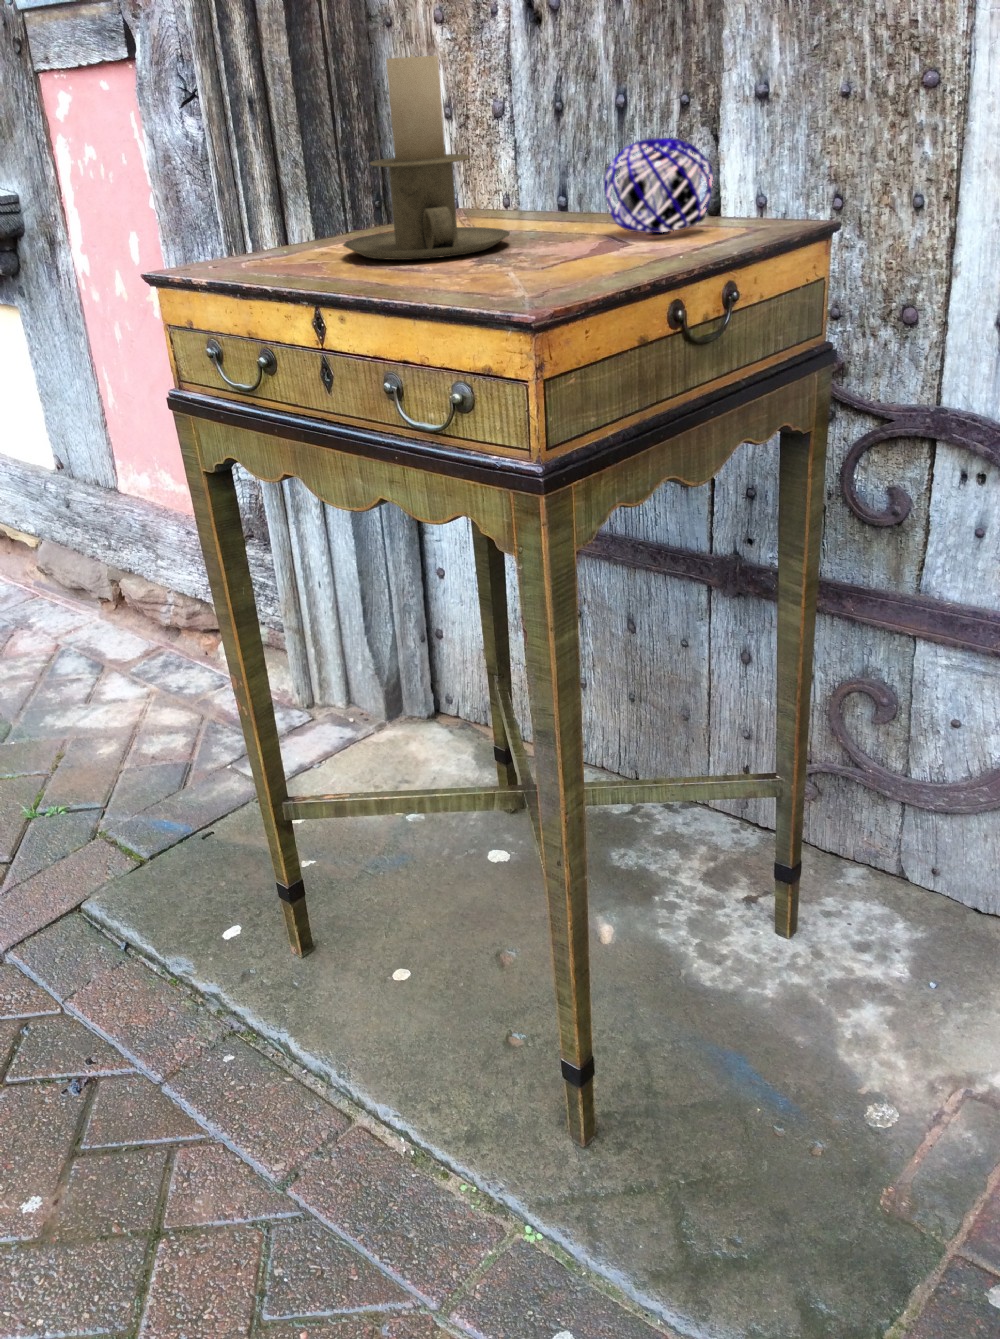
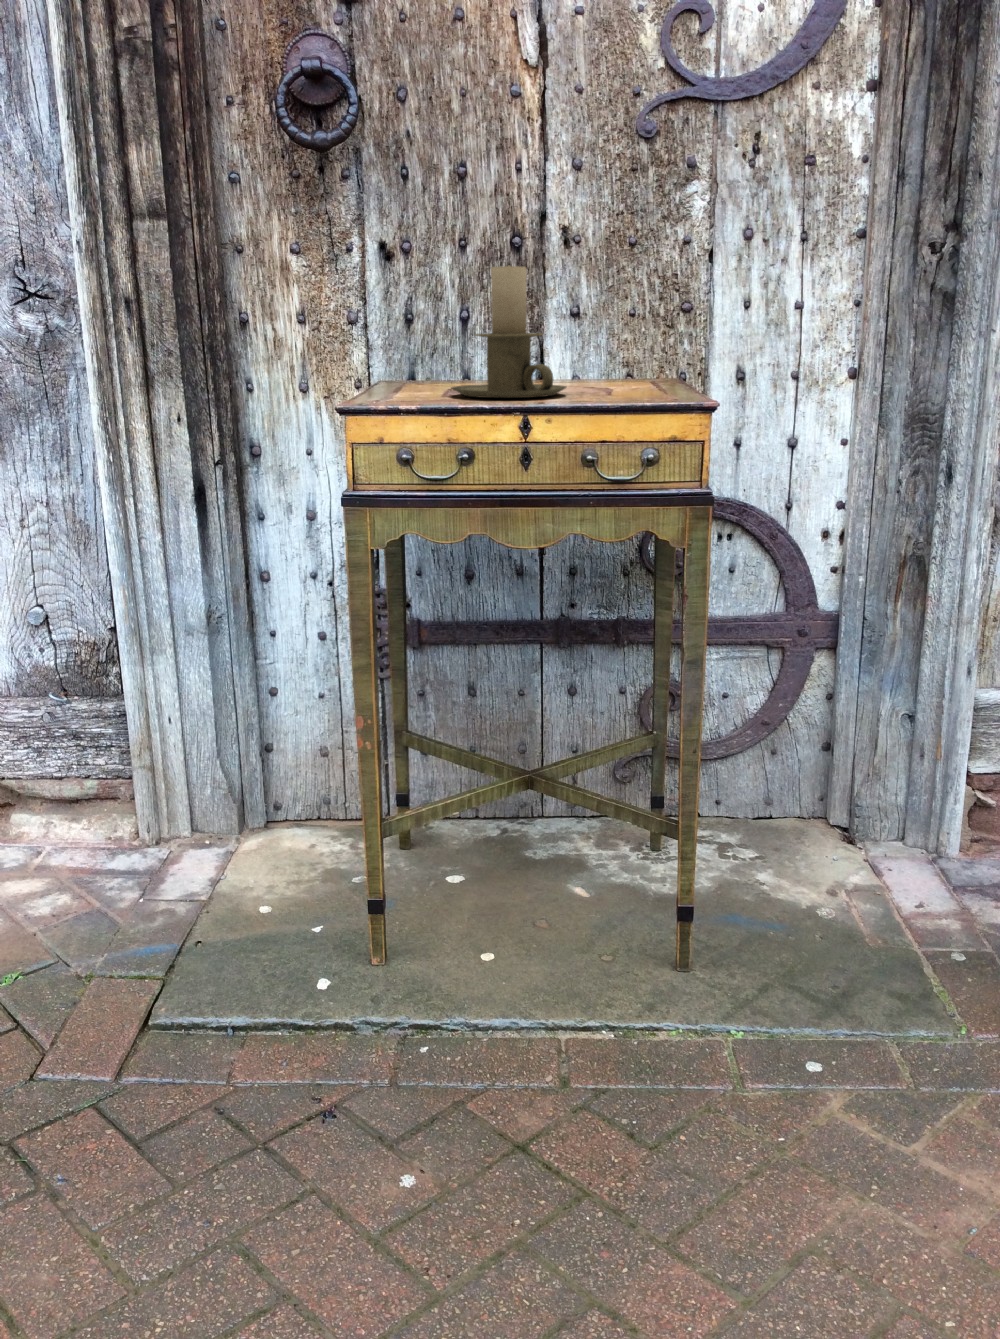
decorative orb: present [604,138,713,233] -> none [590,329,658,386]

